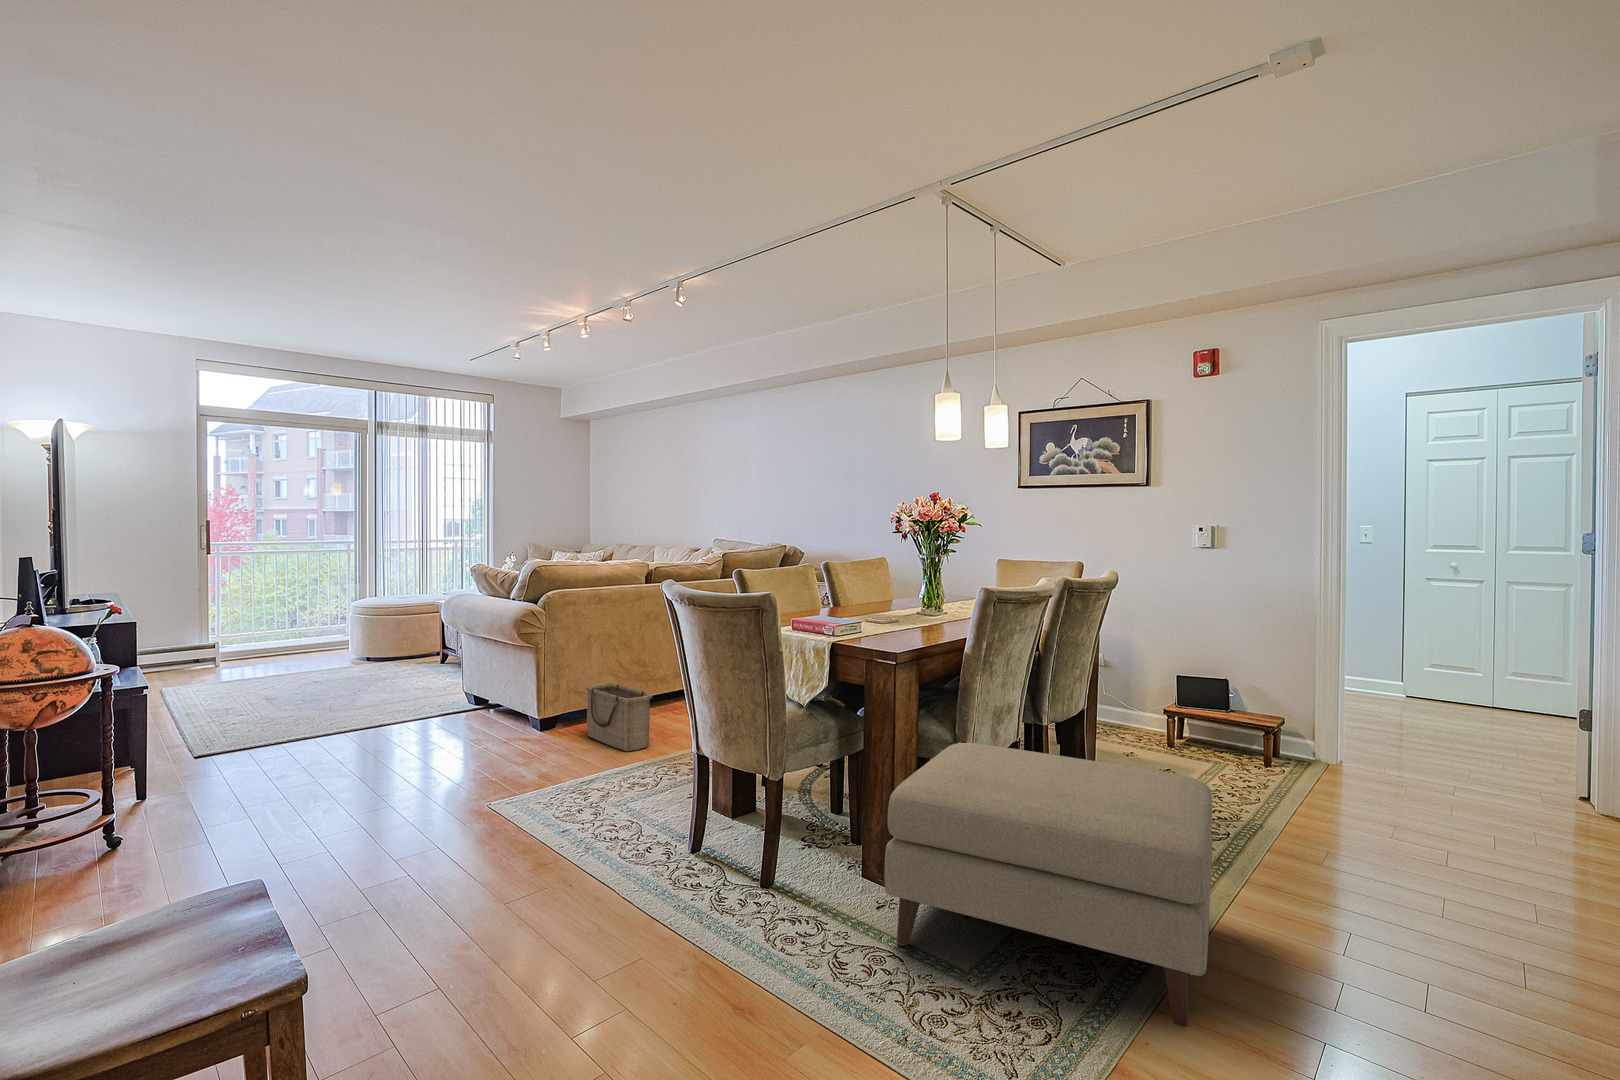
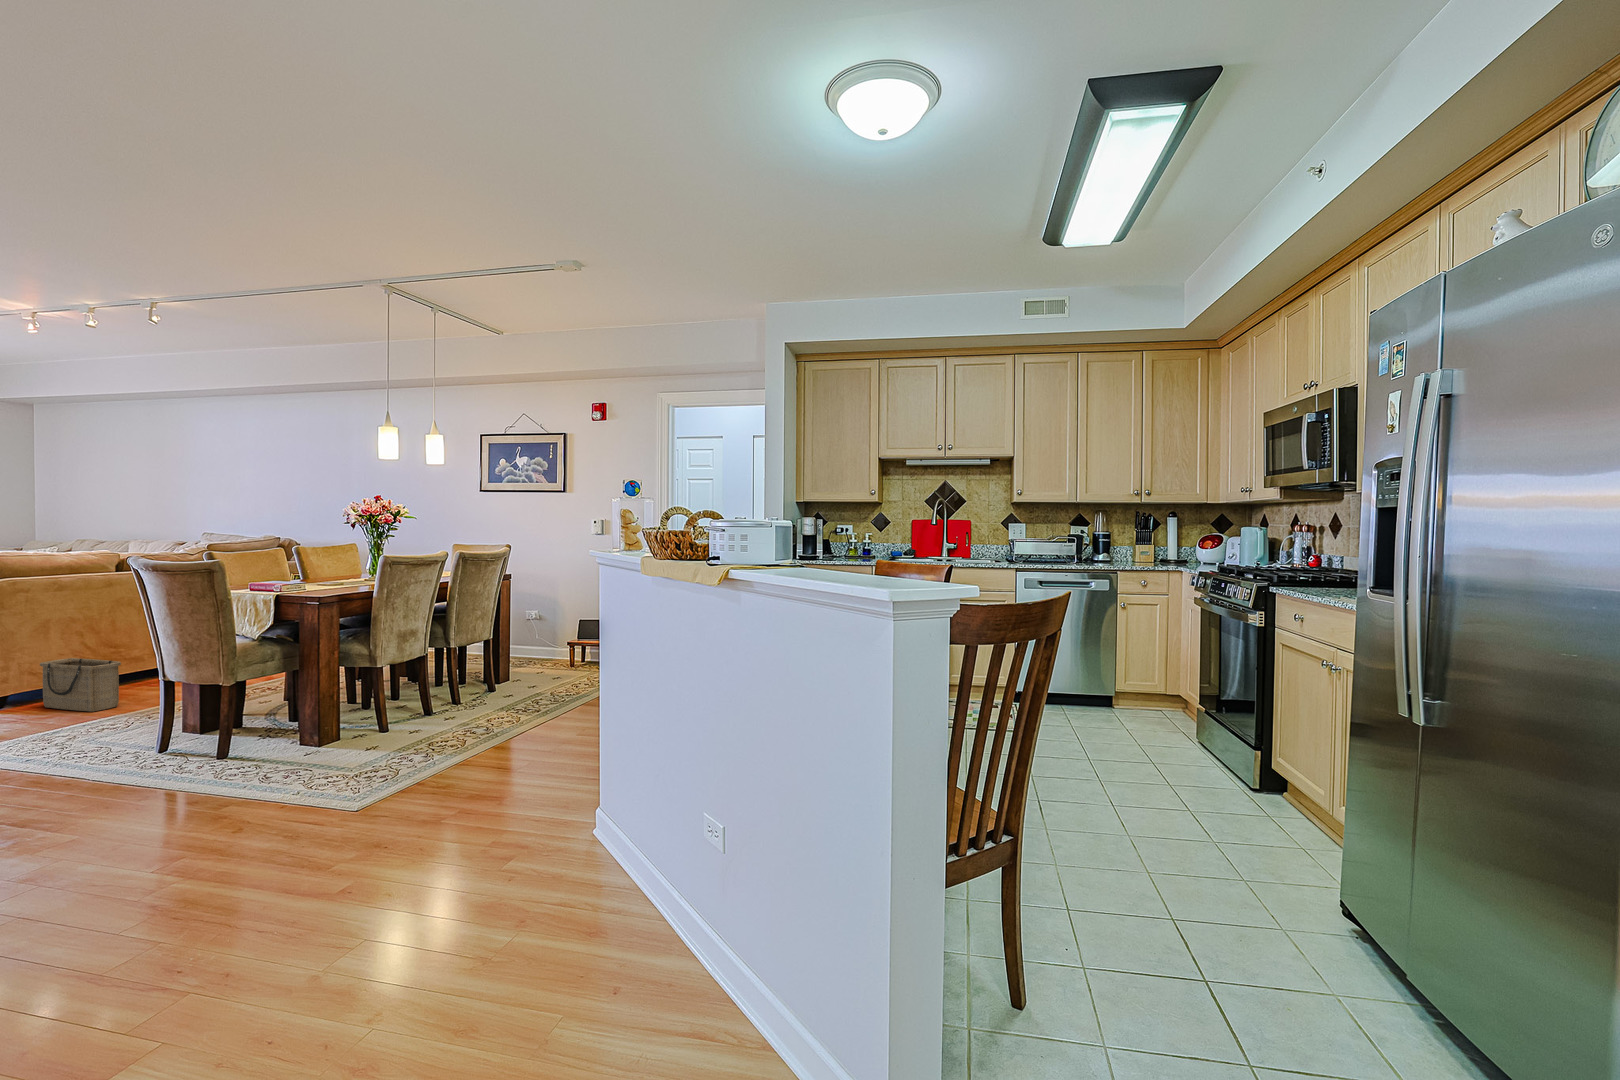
ottoman: present [885,742,1212,1027] -> none [302,651,519,766]

